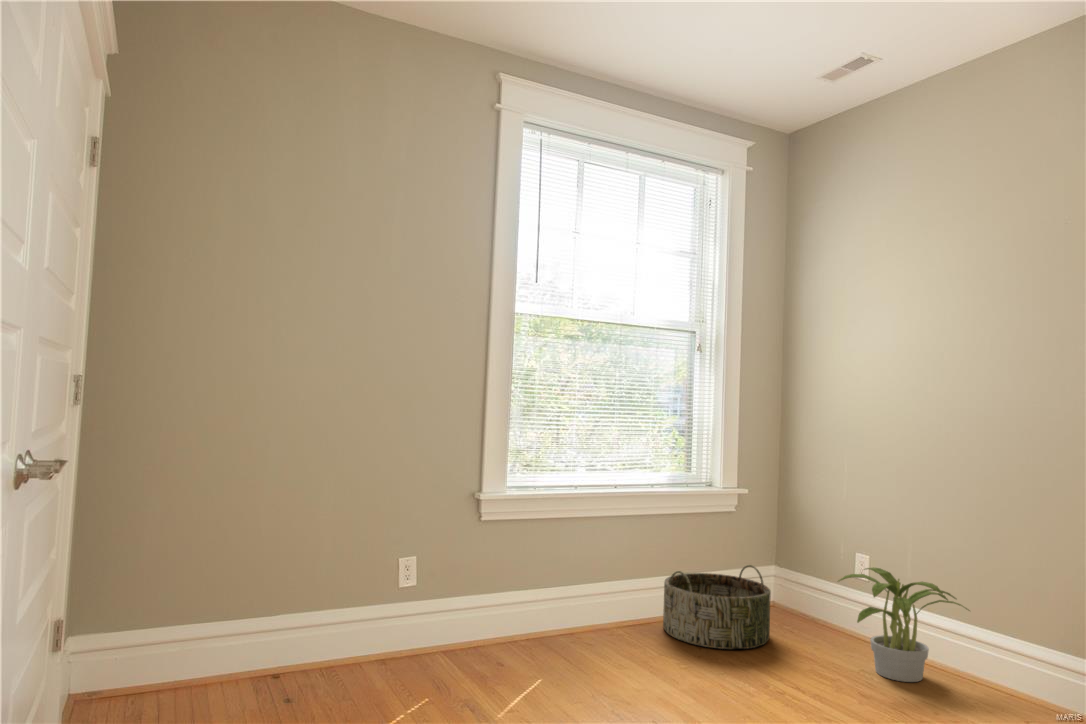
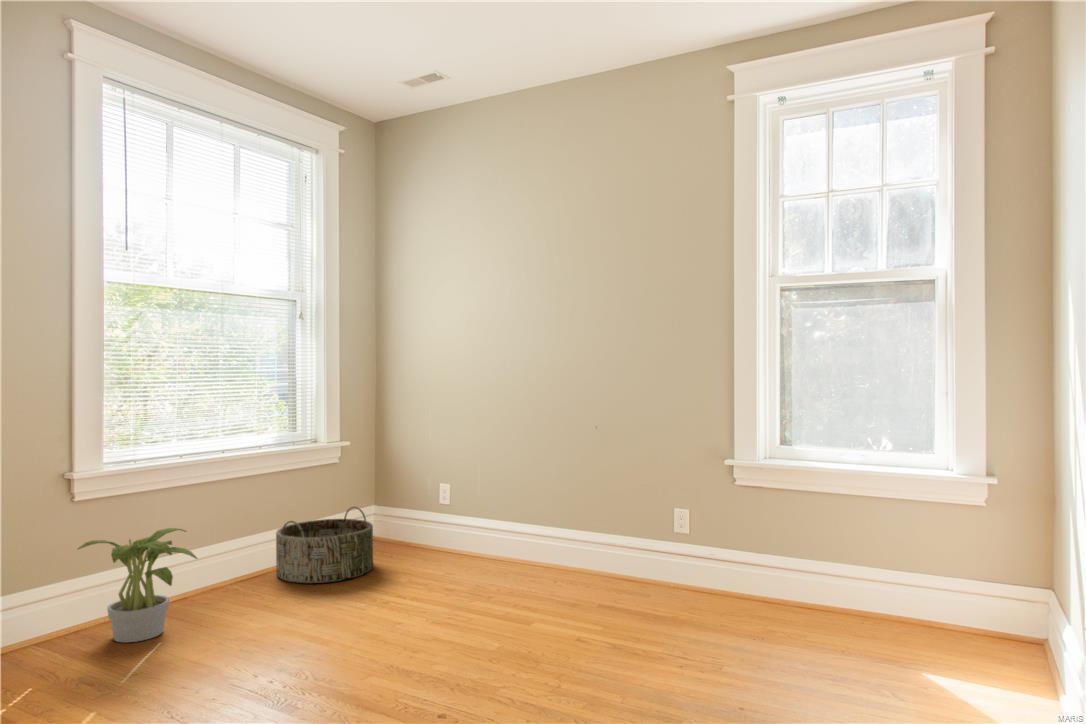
potted plant: present [838,567,970,682] -> present [78,528,197,642]

